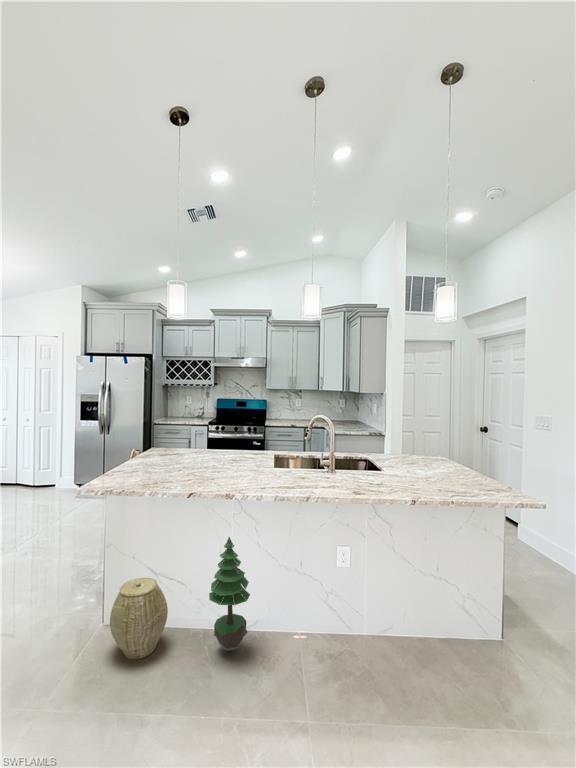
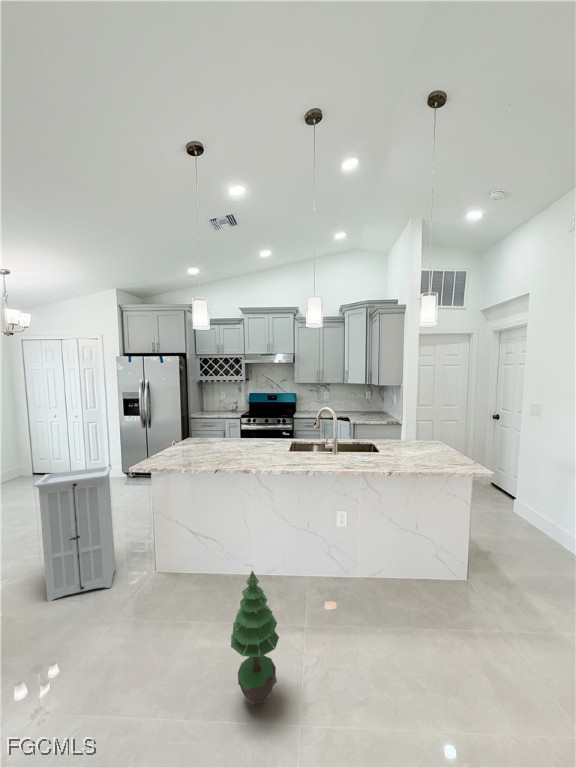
storage cabinet: none [14,460,86,591] -> present [33,465,115,602]
woven basket: present [110,578,168,659] -> none [119,610,186,711]

